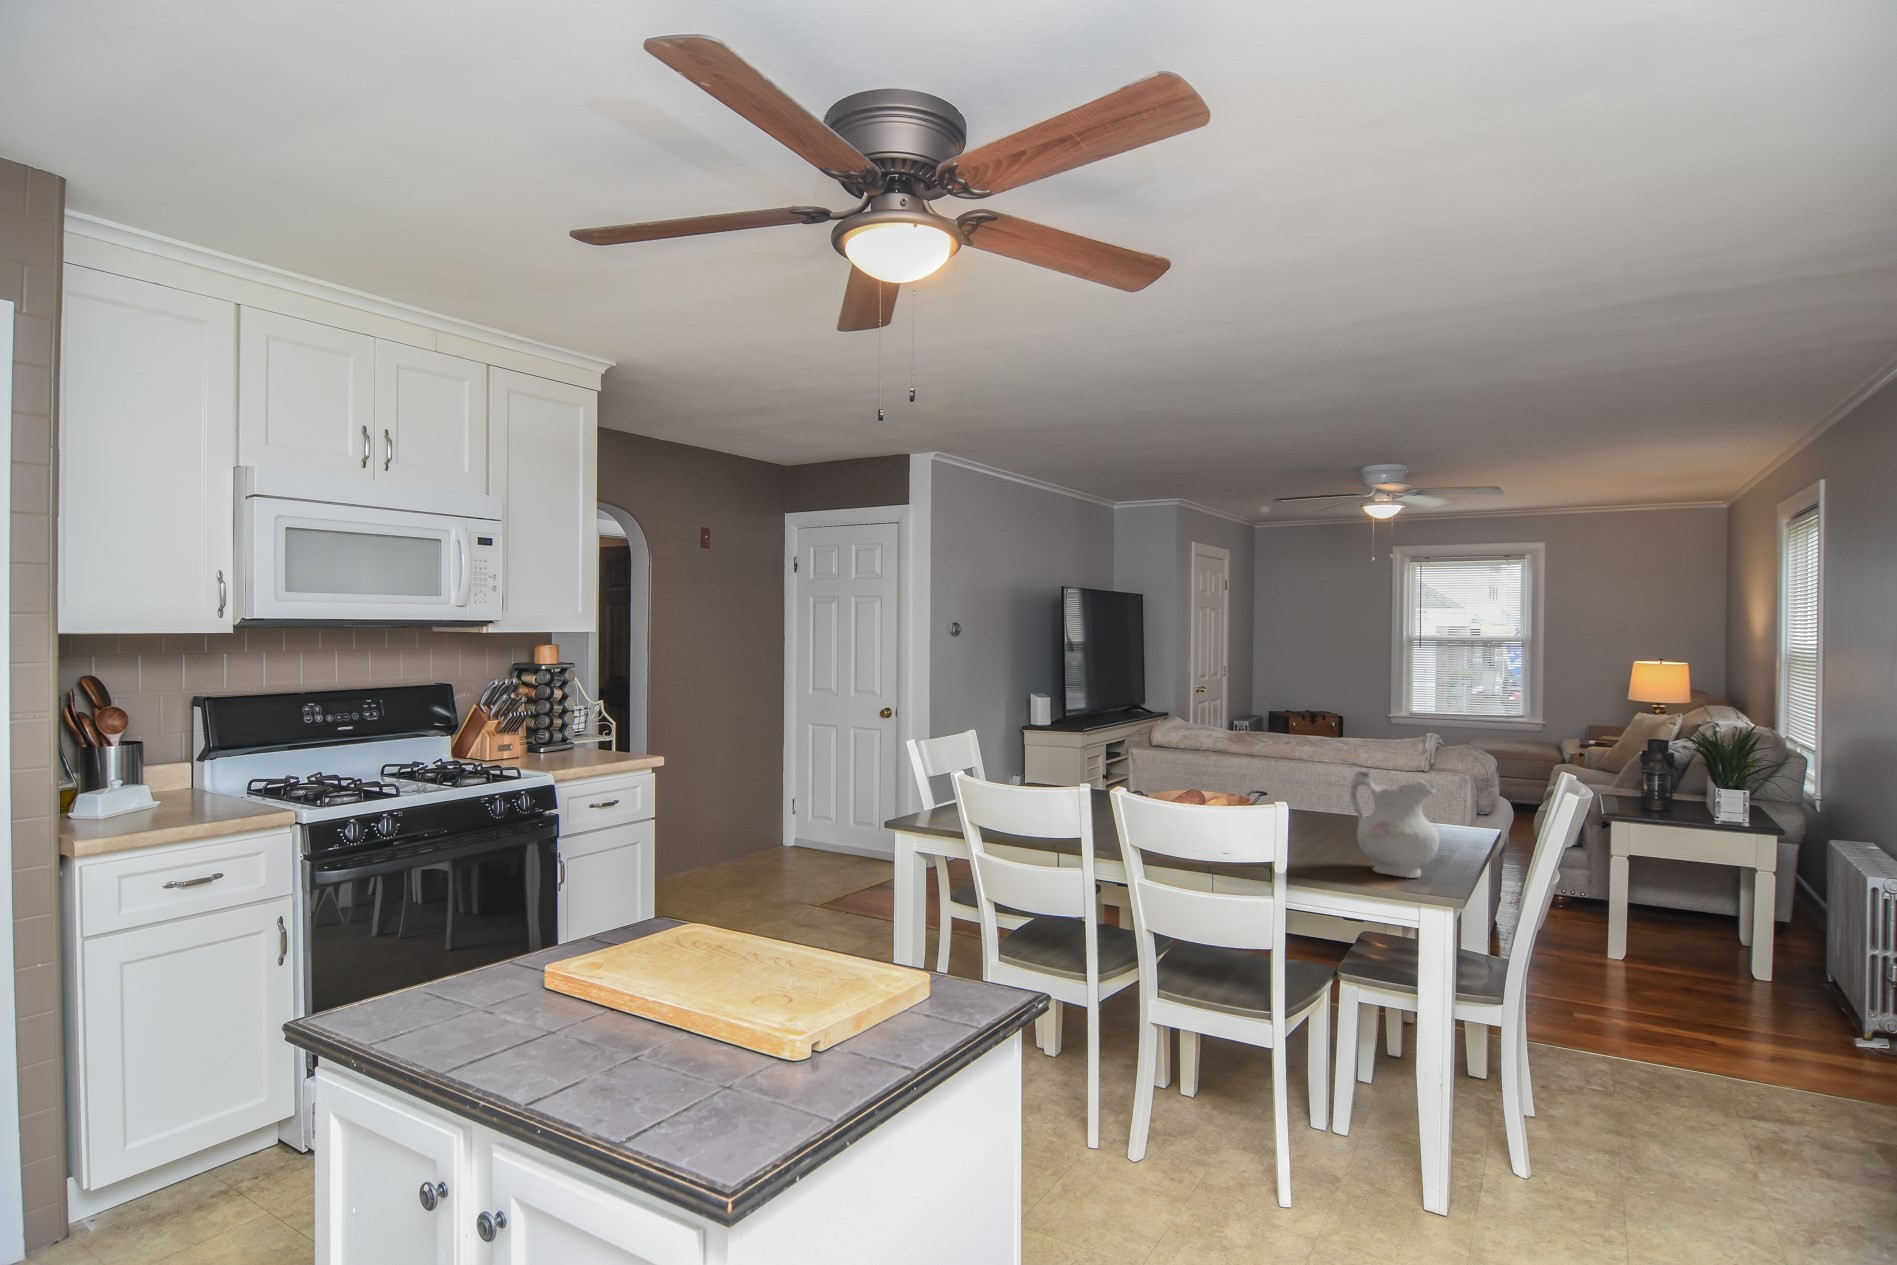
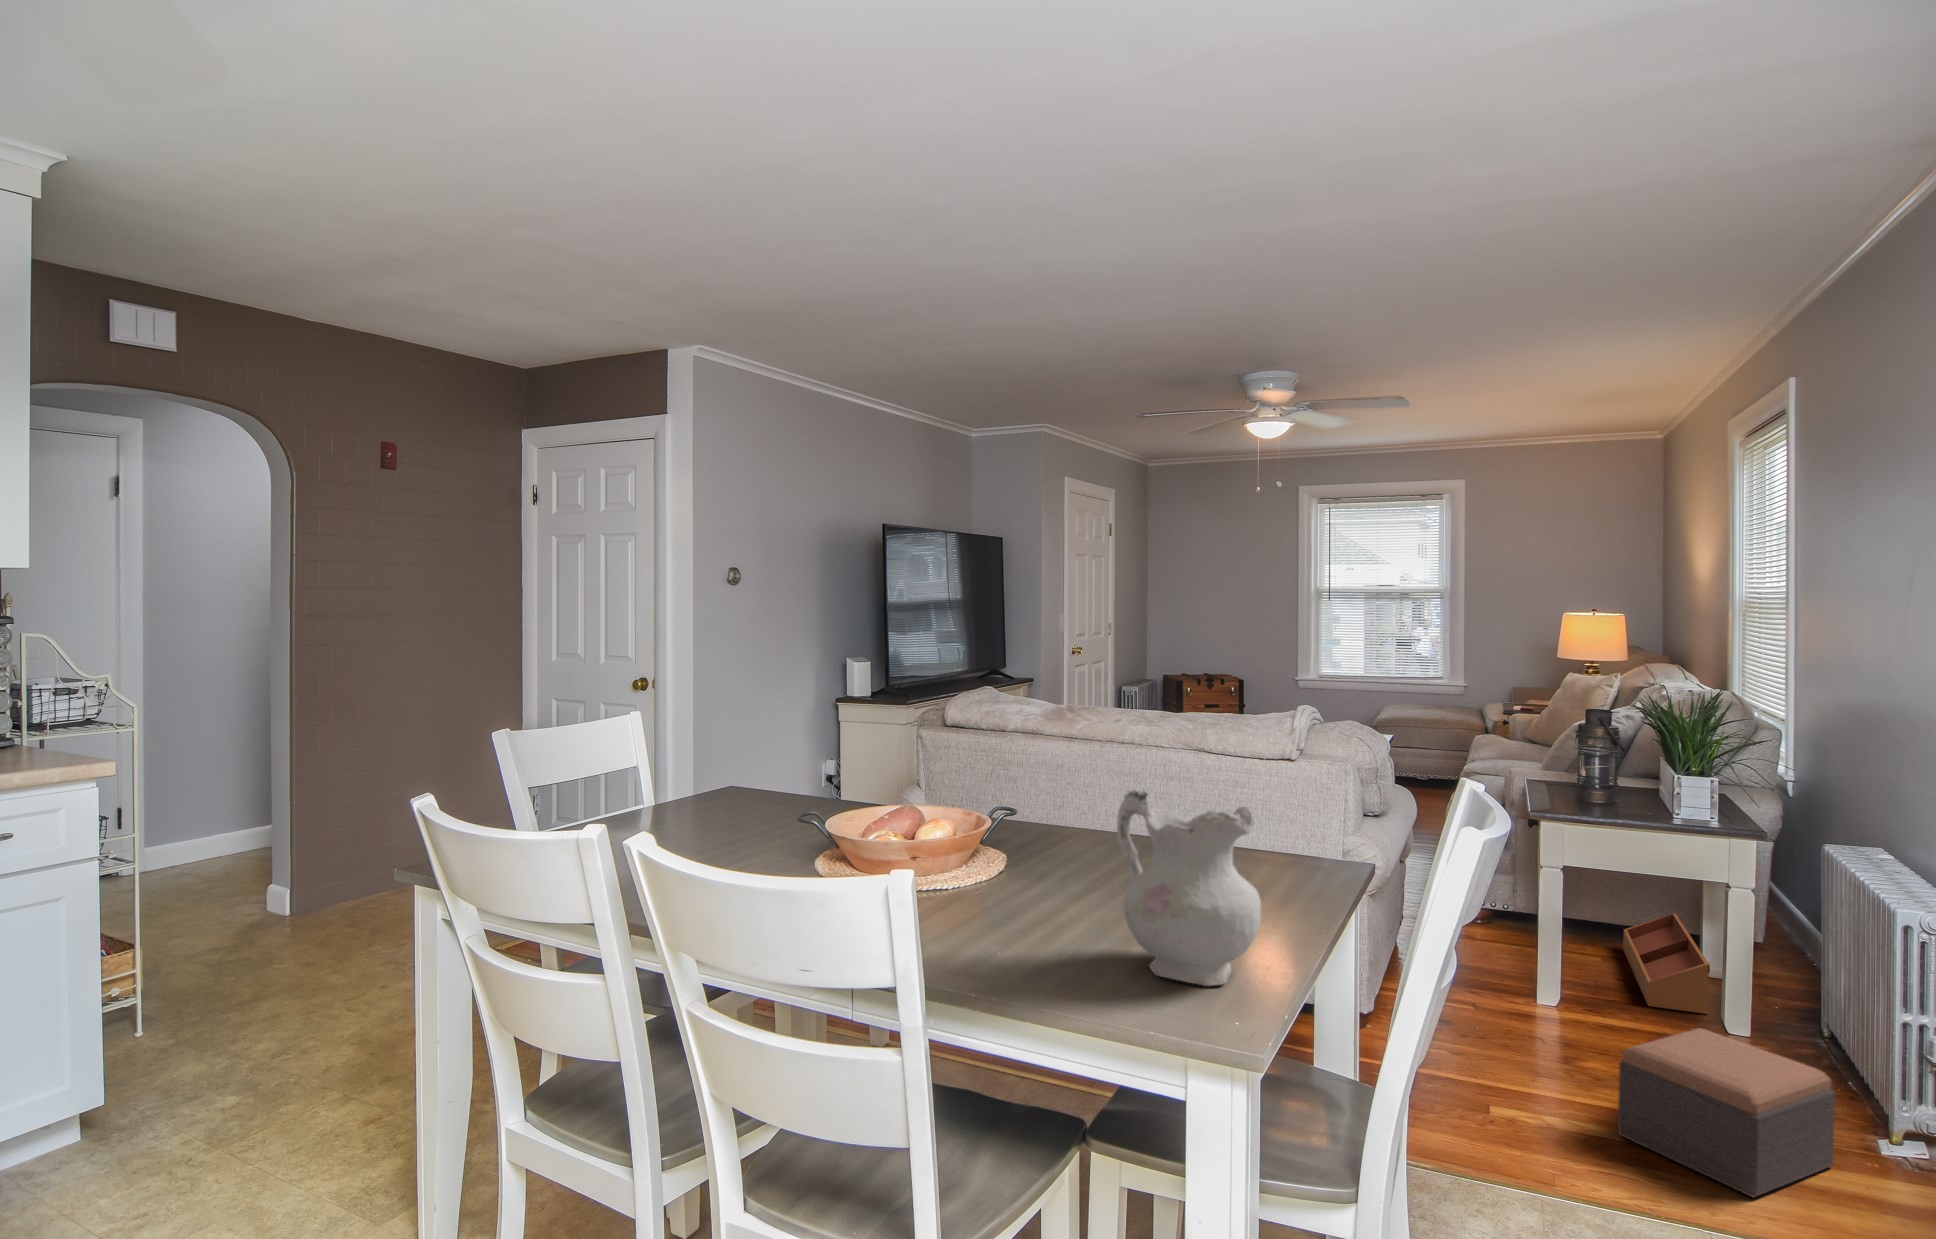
storage bin: none [1678,898,1743,968] -> present [1623,913,1710,1014]
footstool: none [1665,961,1821,1065] -> present [1618,1028,1835,1197]

